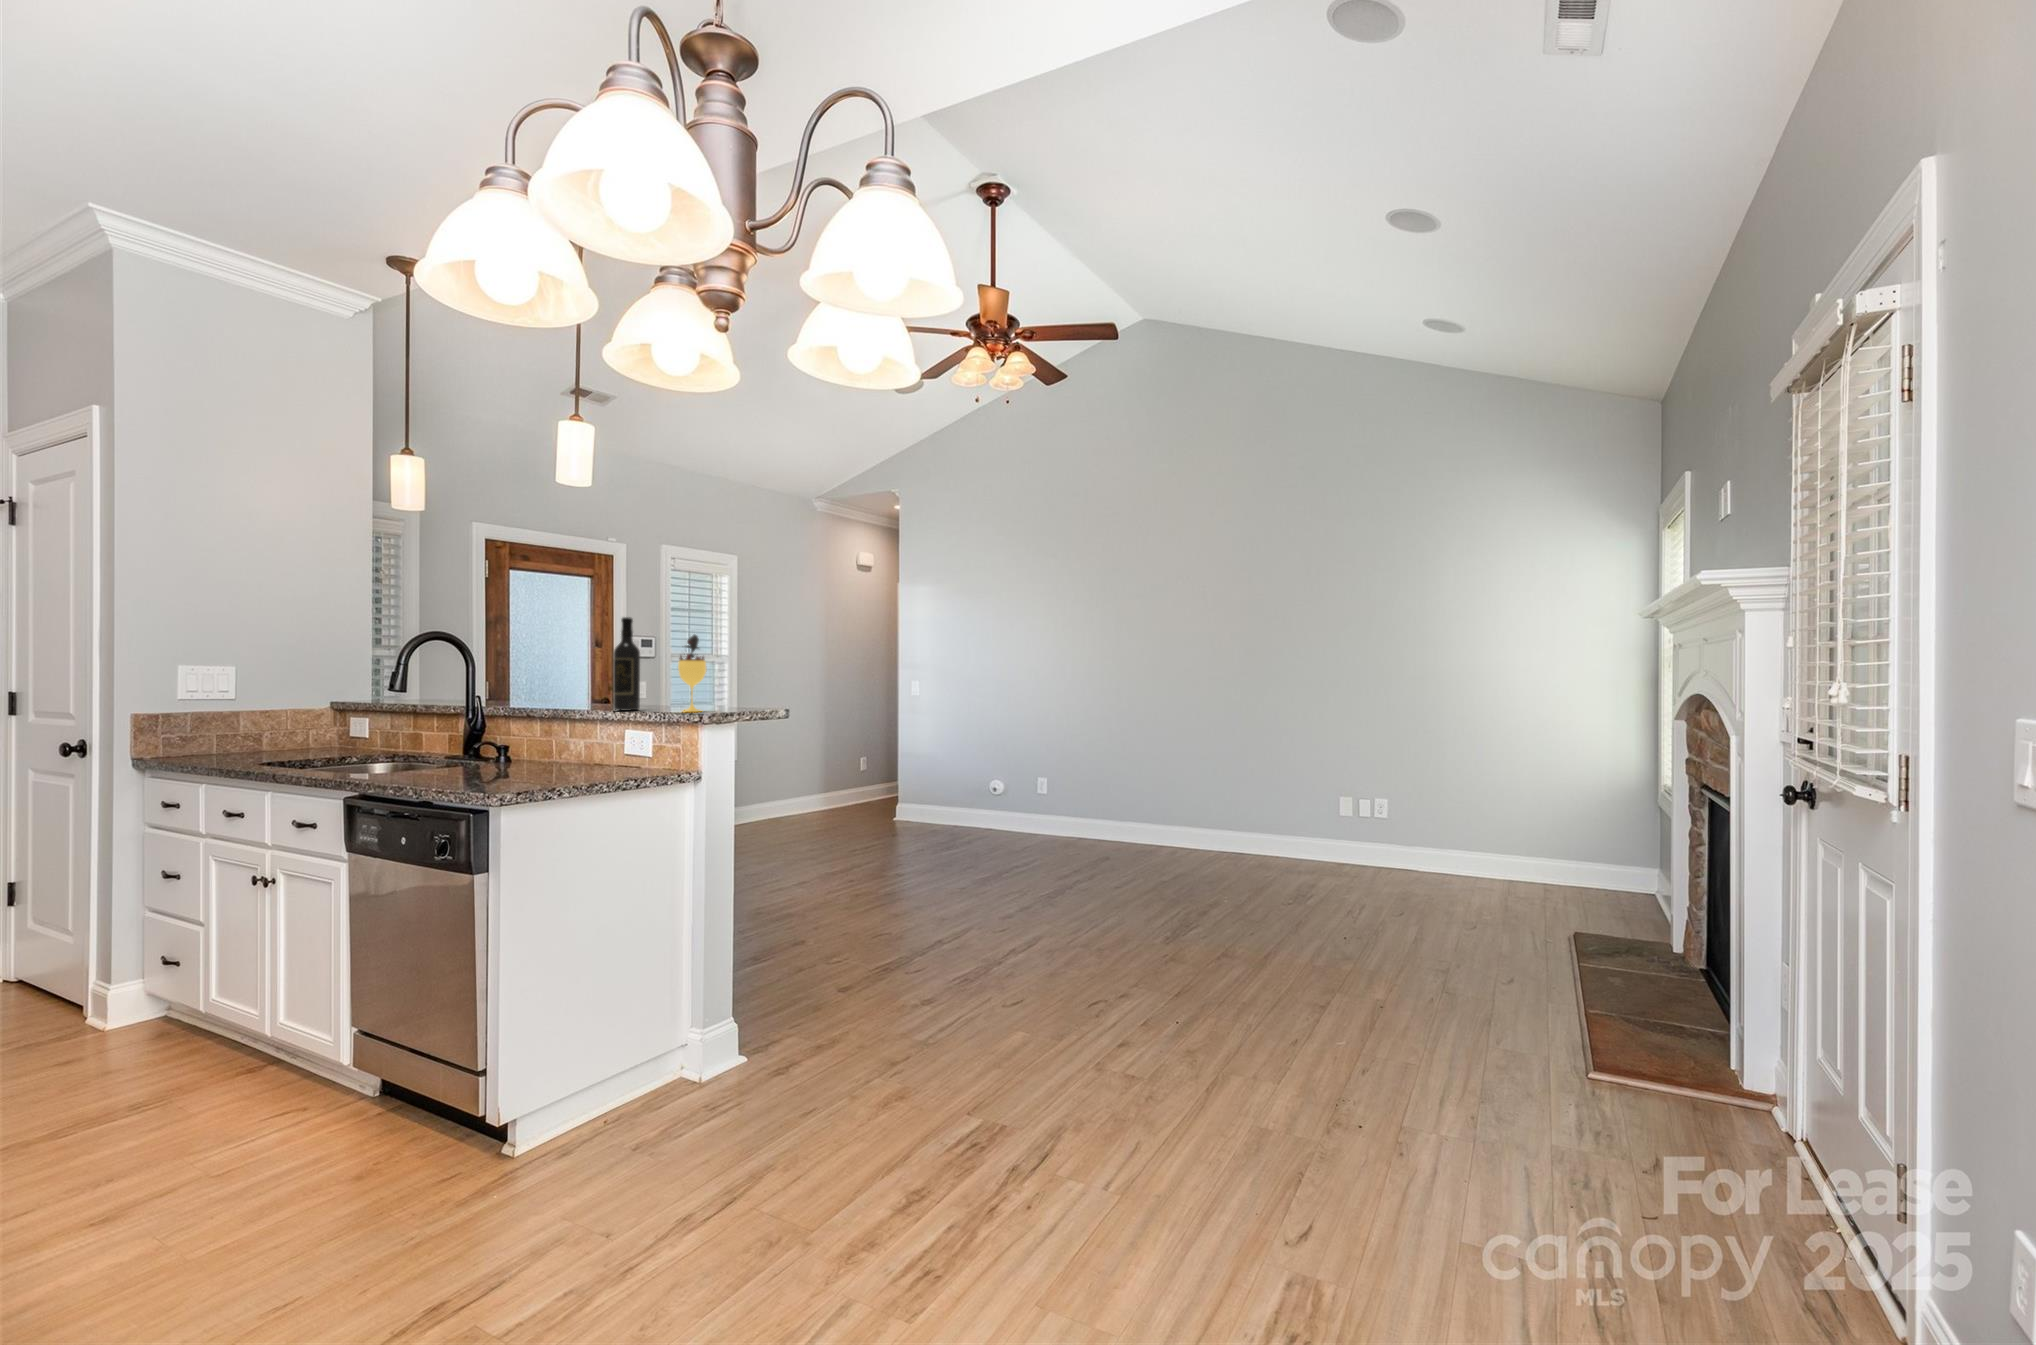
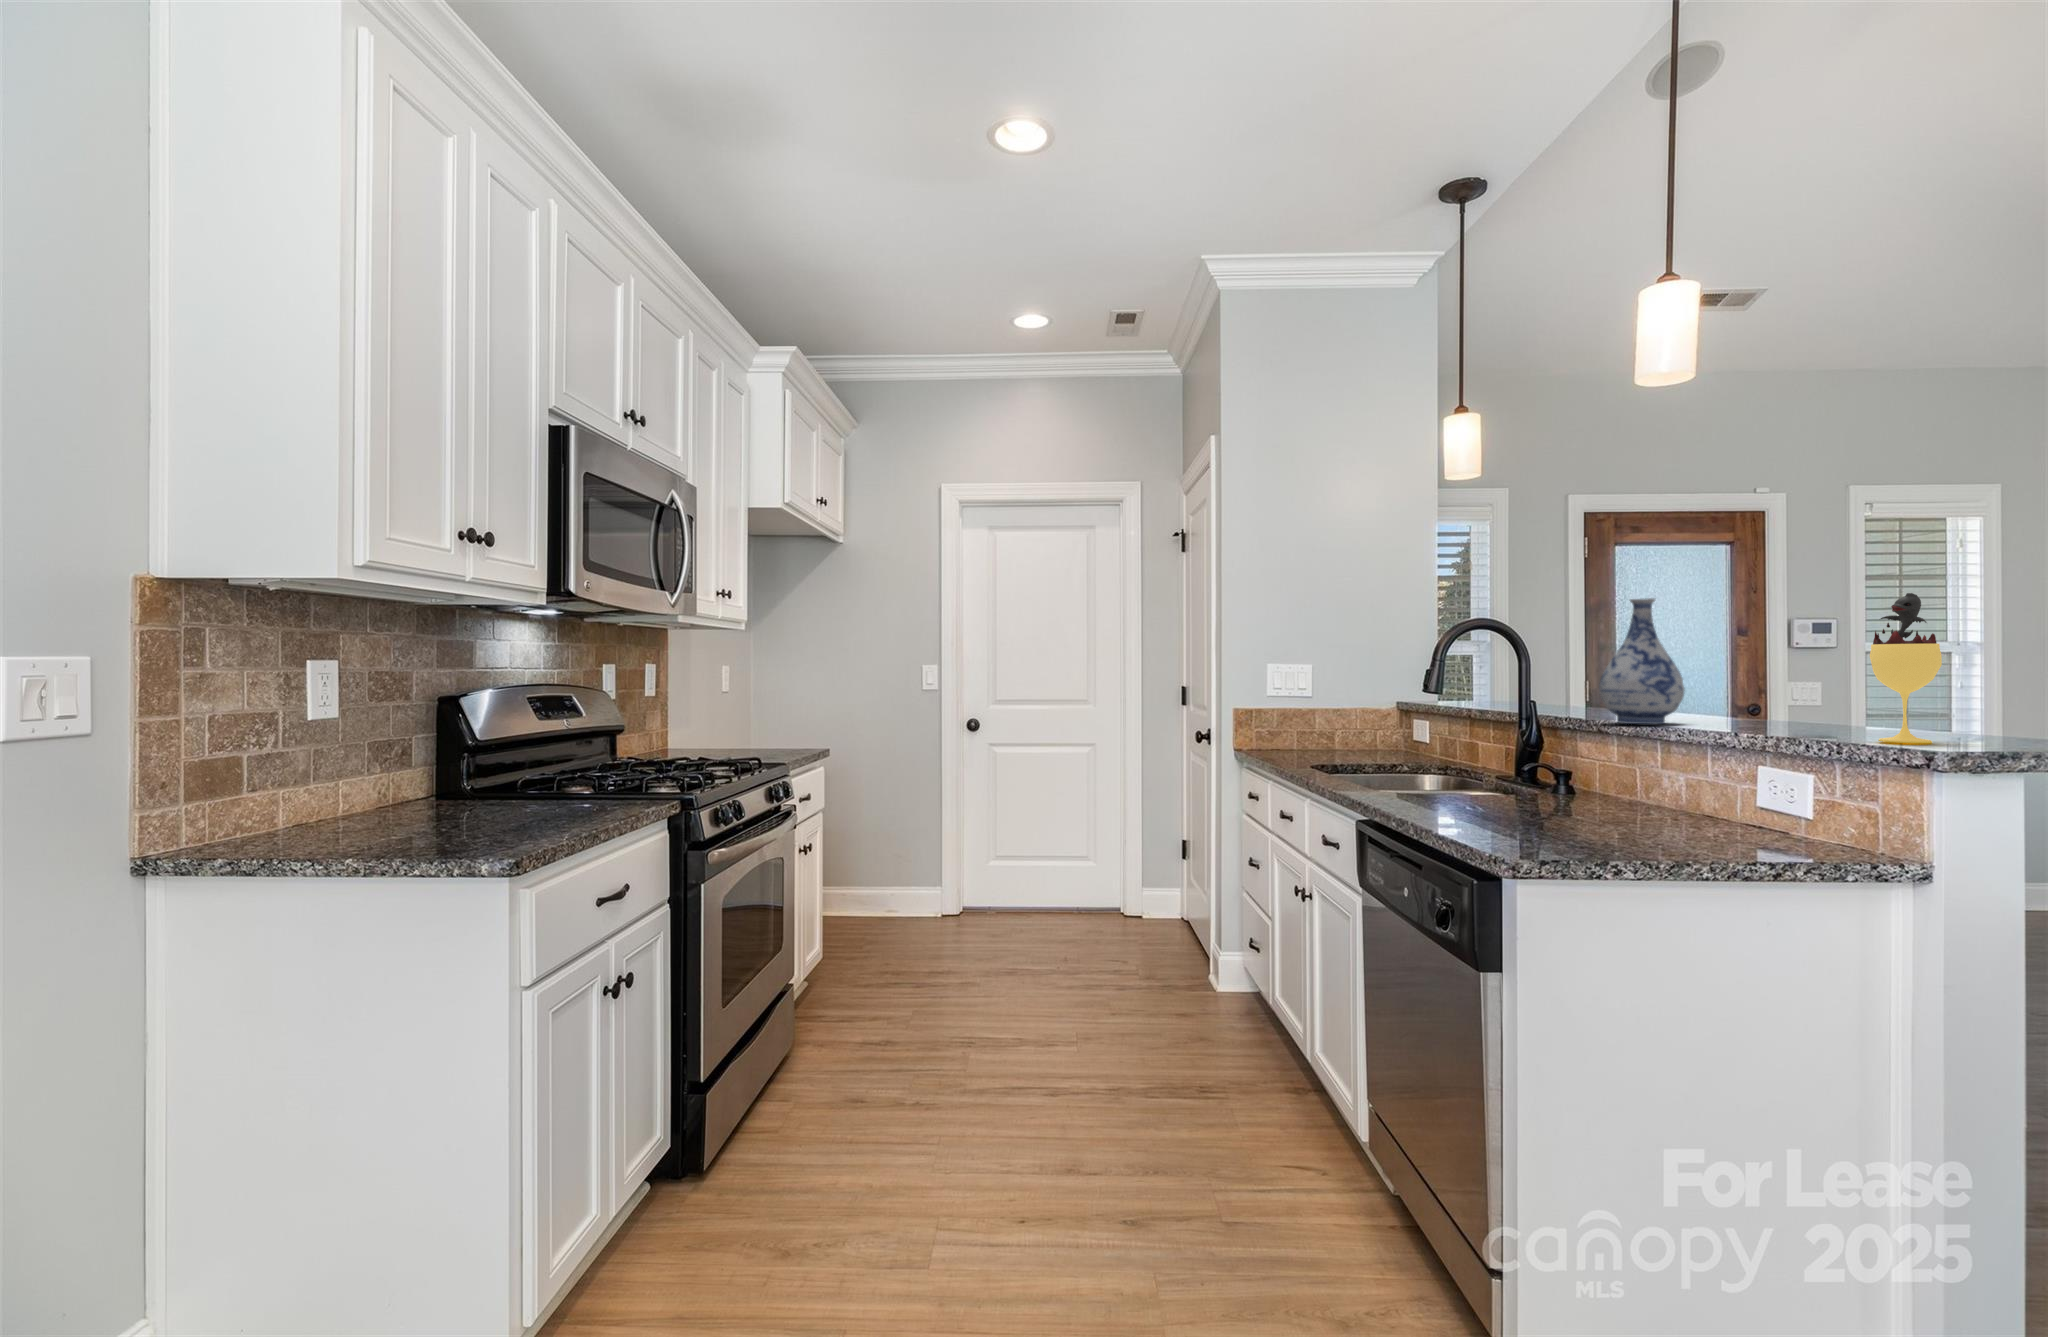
wine bottle: present [613,617,640,711] -> none [1734,575,1788,732]
vase: none [530,626,583,710] -> present [1599,598,1685,724]

